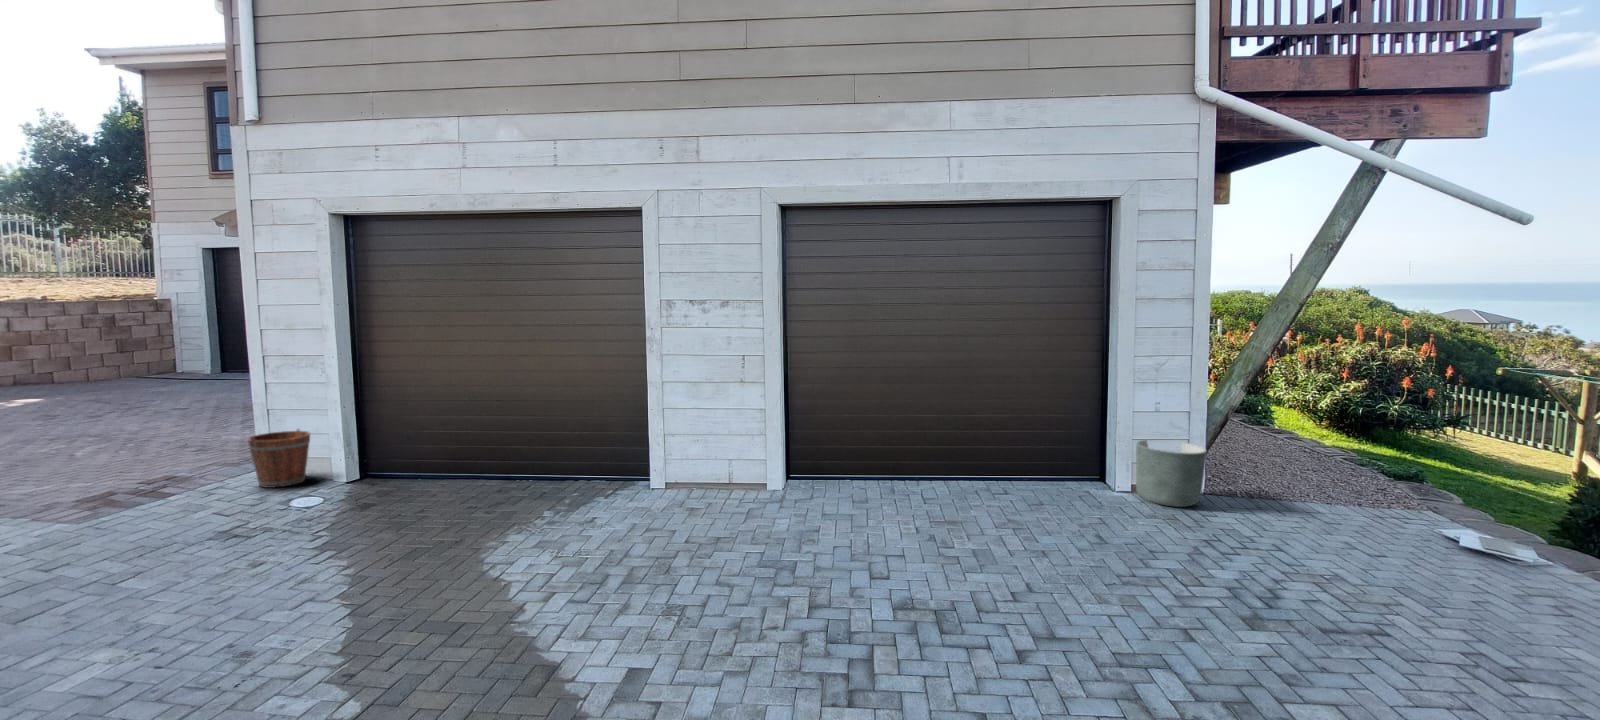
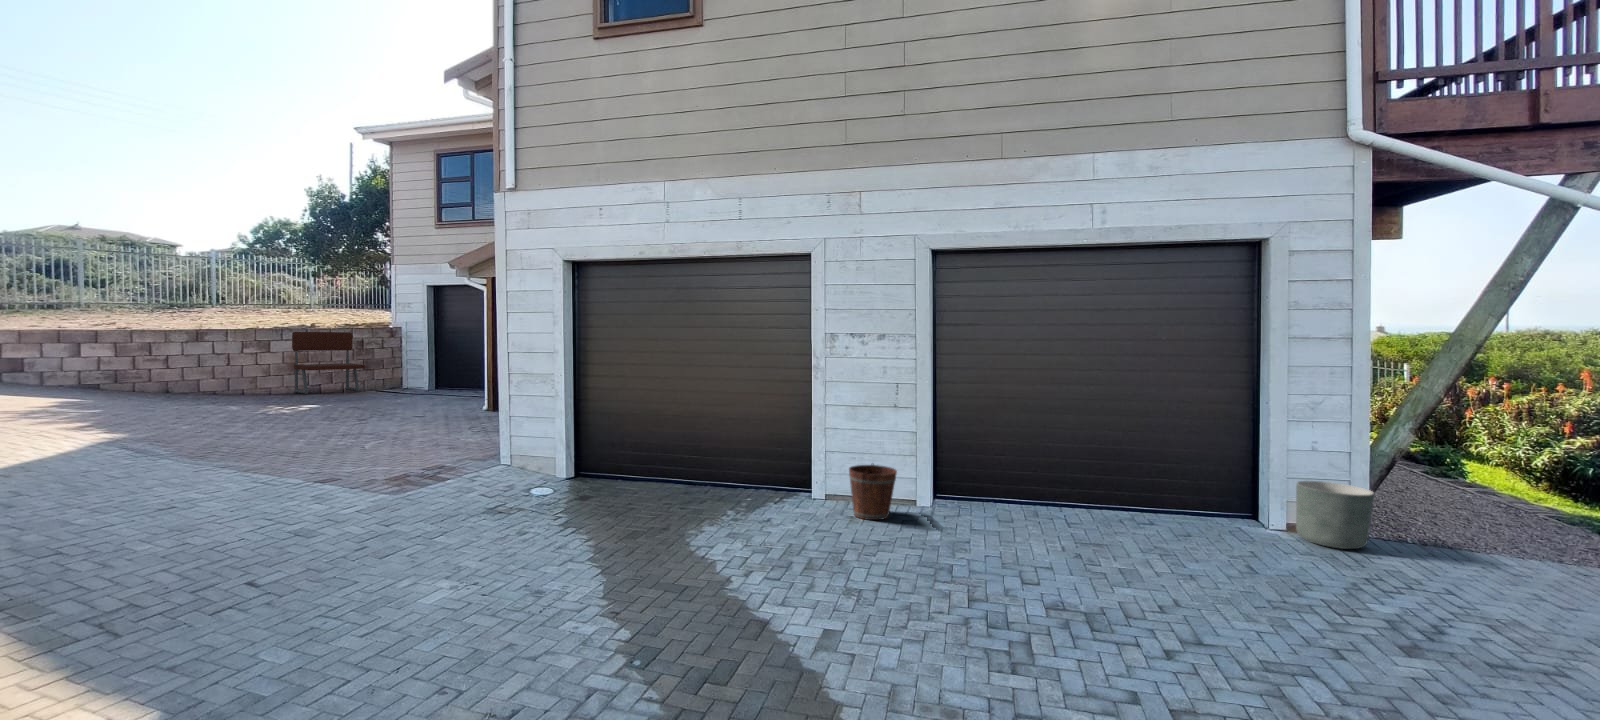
bench: none [25,312,135,388] -> present [292,332,365,394]
bucket: present [248,430,311,488] -> present [849,464,897,520]

